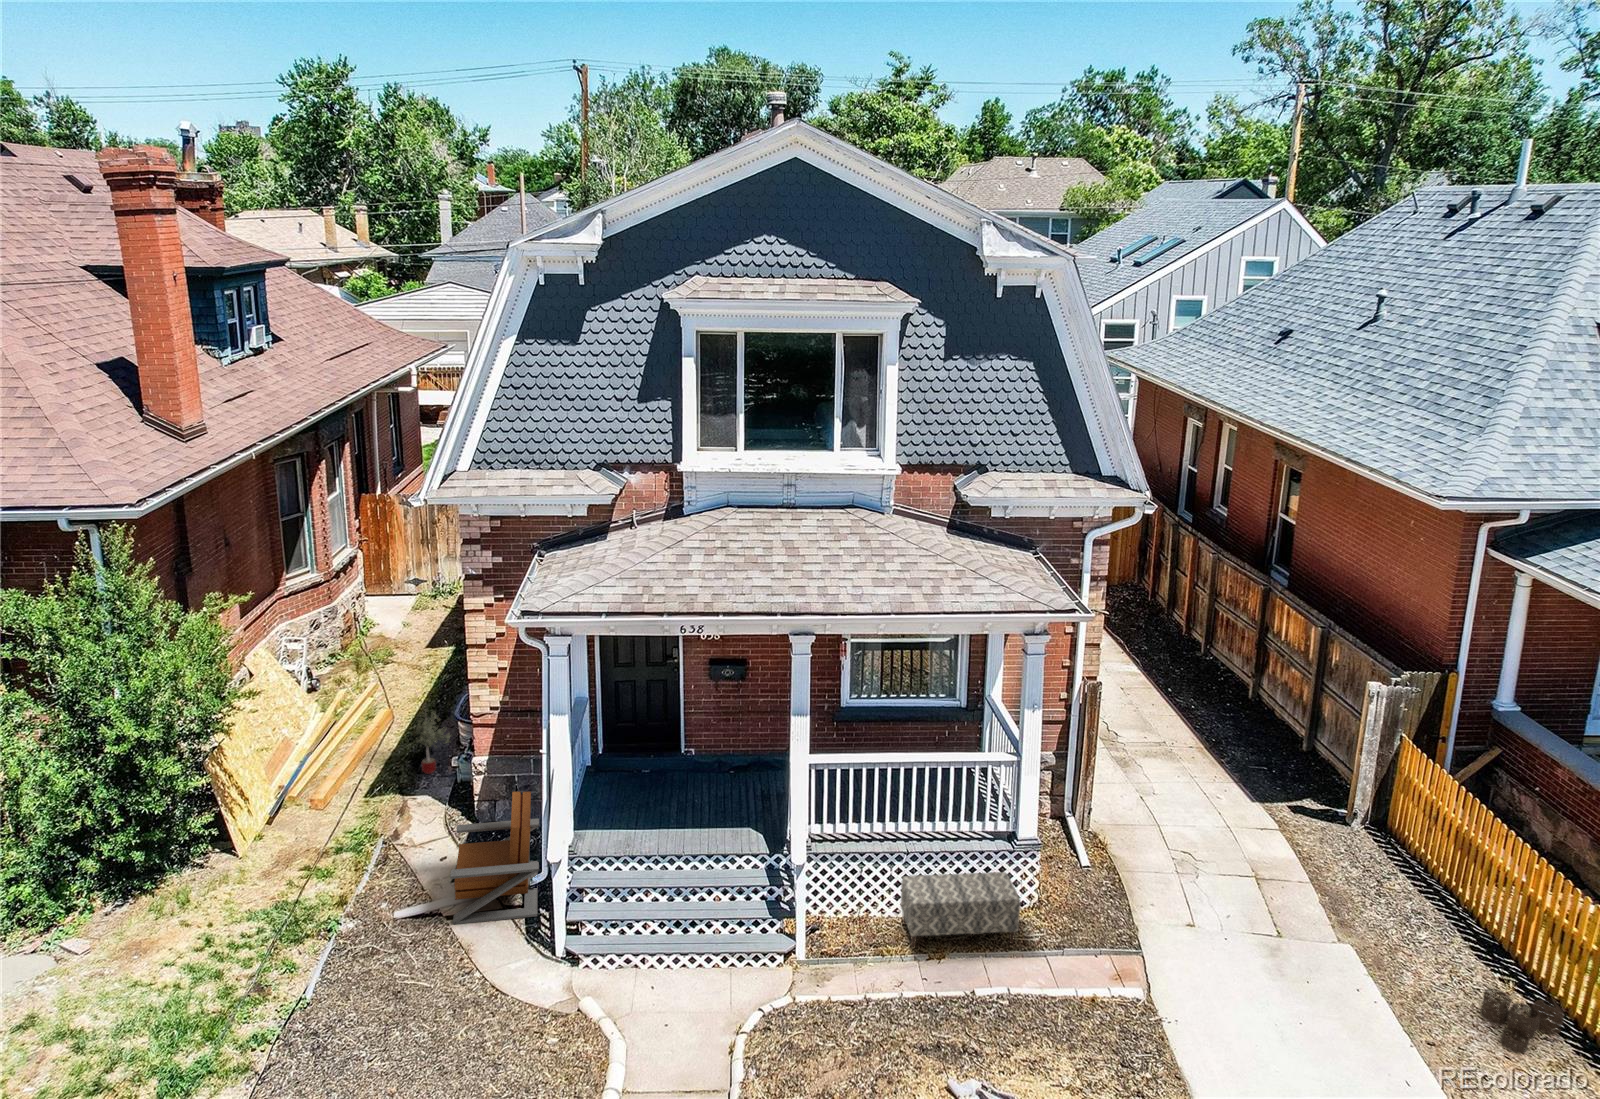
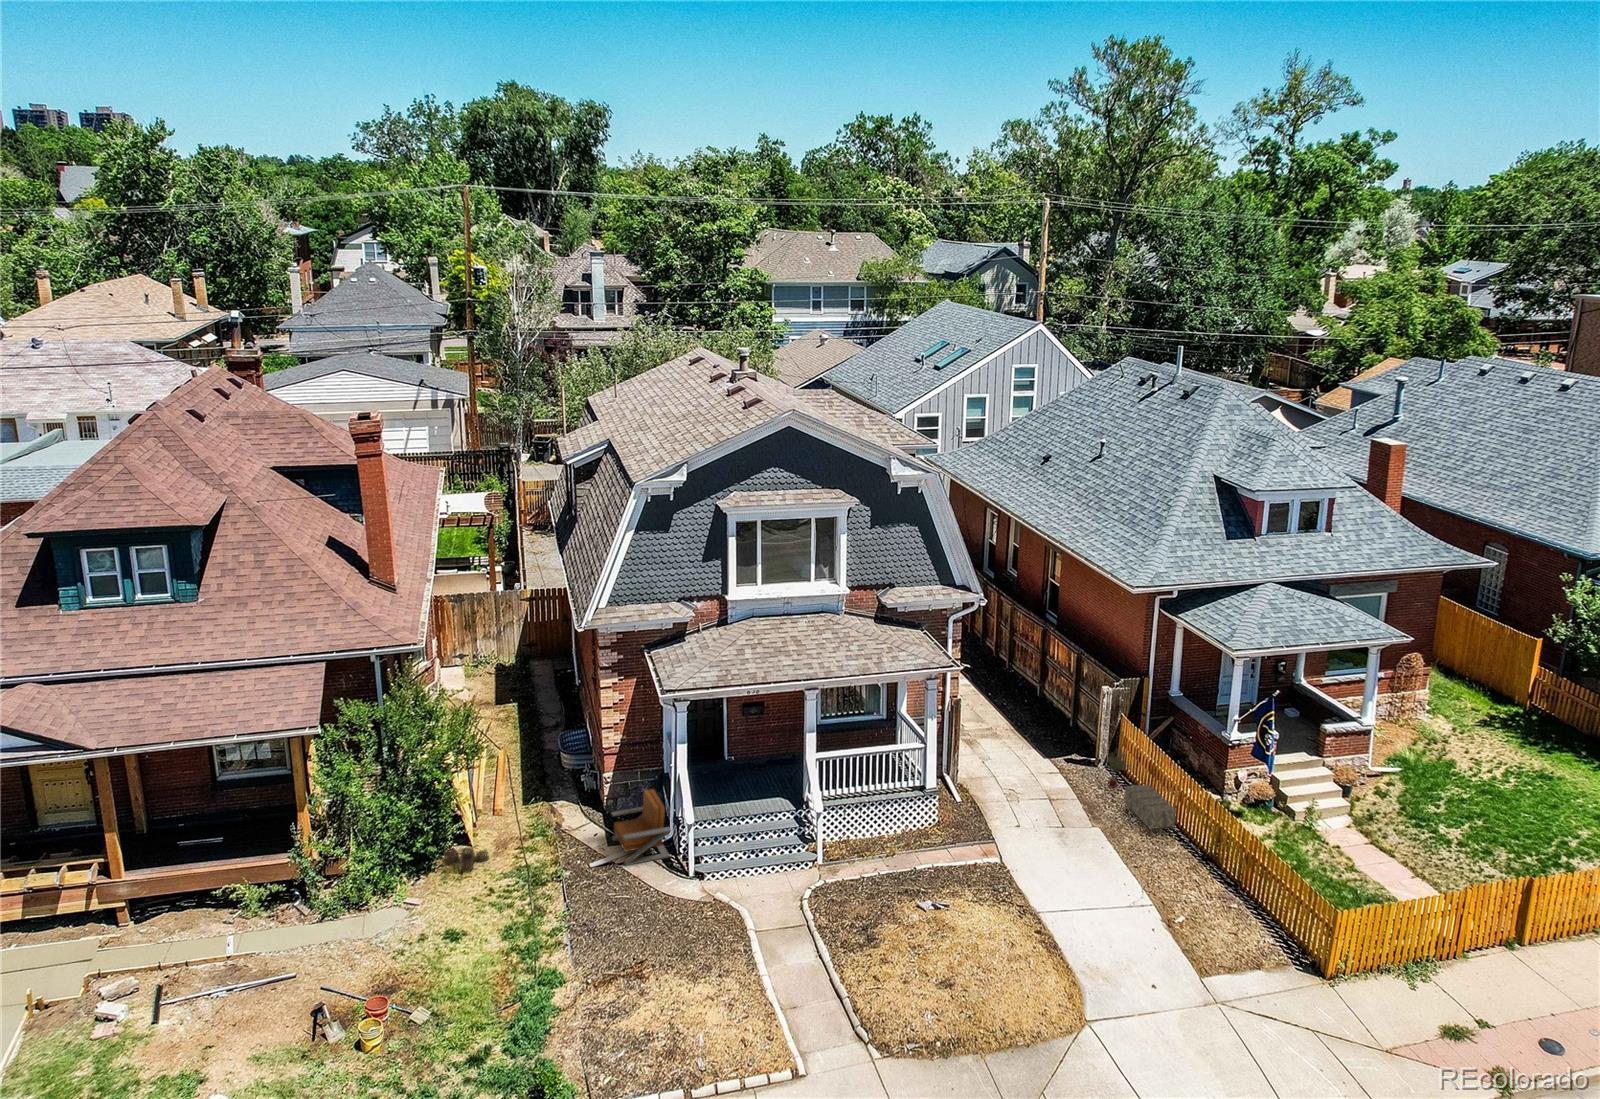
potted tree: present [414,710,450,774] -> present [1108,749,1129,788]
bench: present [901,872,1021,949] -> present [1124,785,1176,836]
woven basket: present [1481,988,1564,1053] -> present [444,848,489,872]

